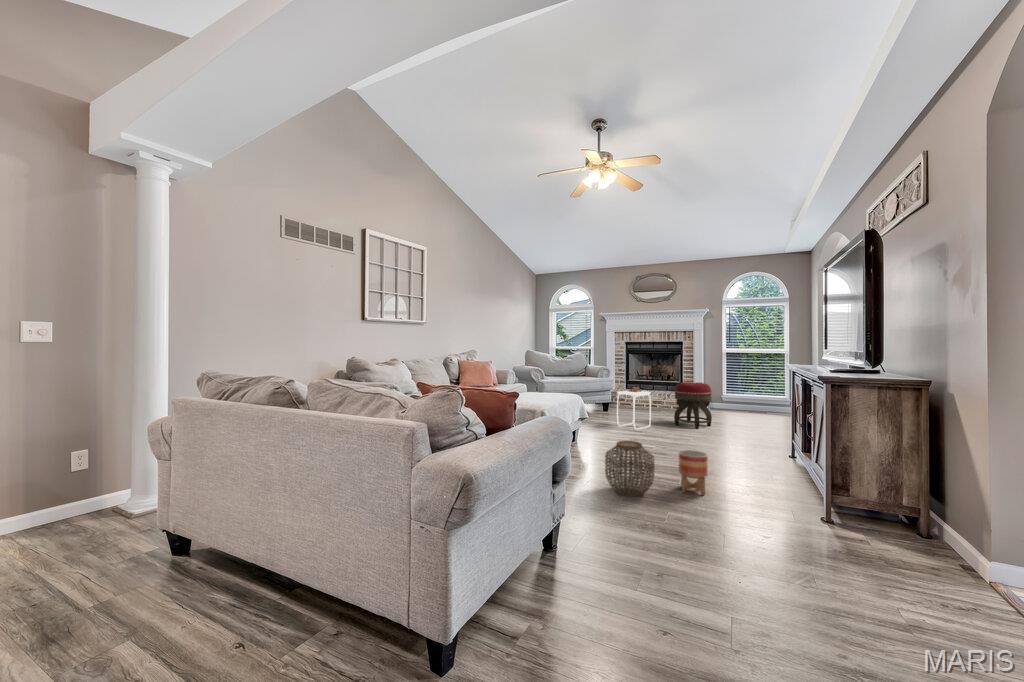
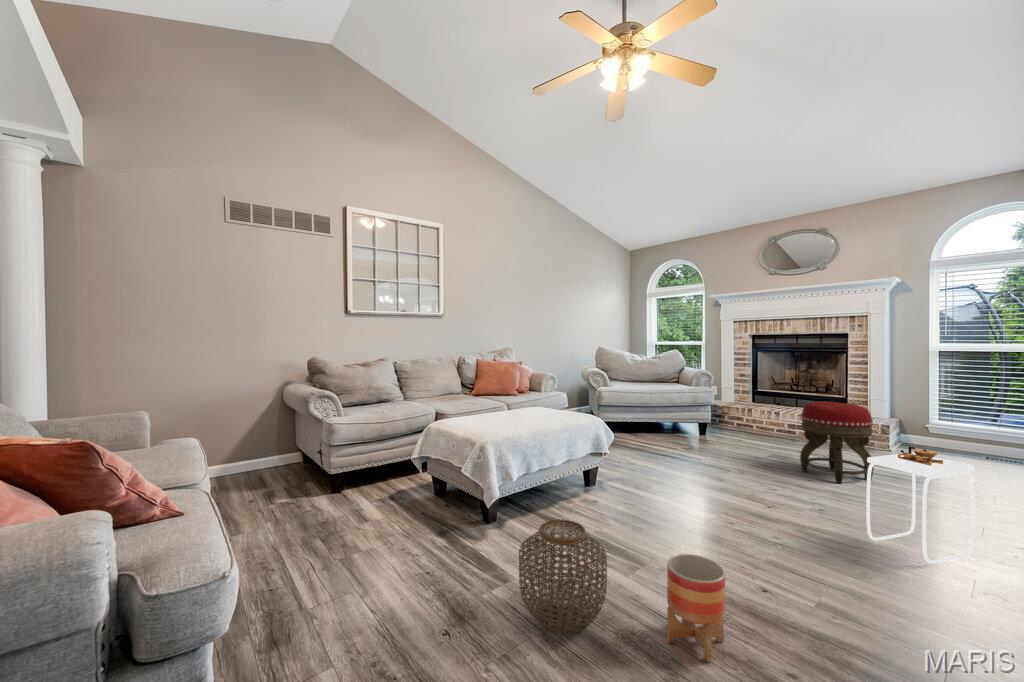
side table: present [617,387,651,429] -> present [866,446,974,564]

